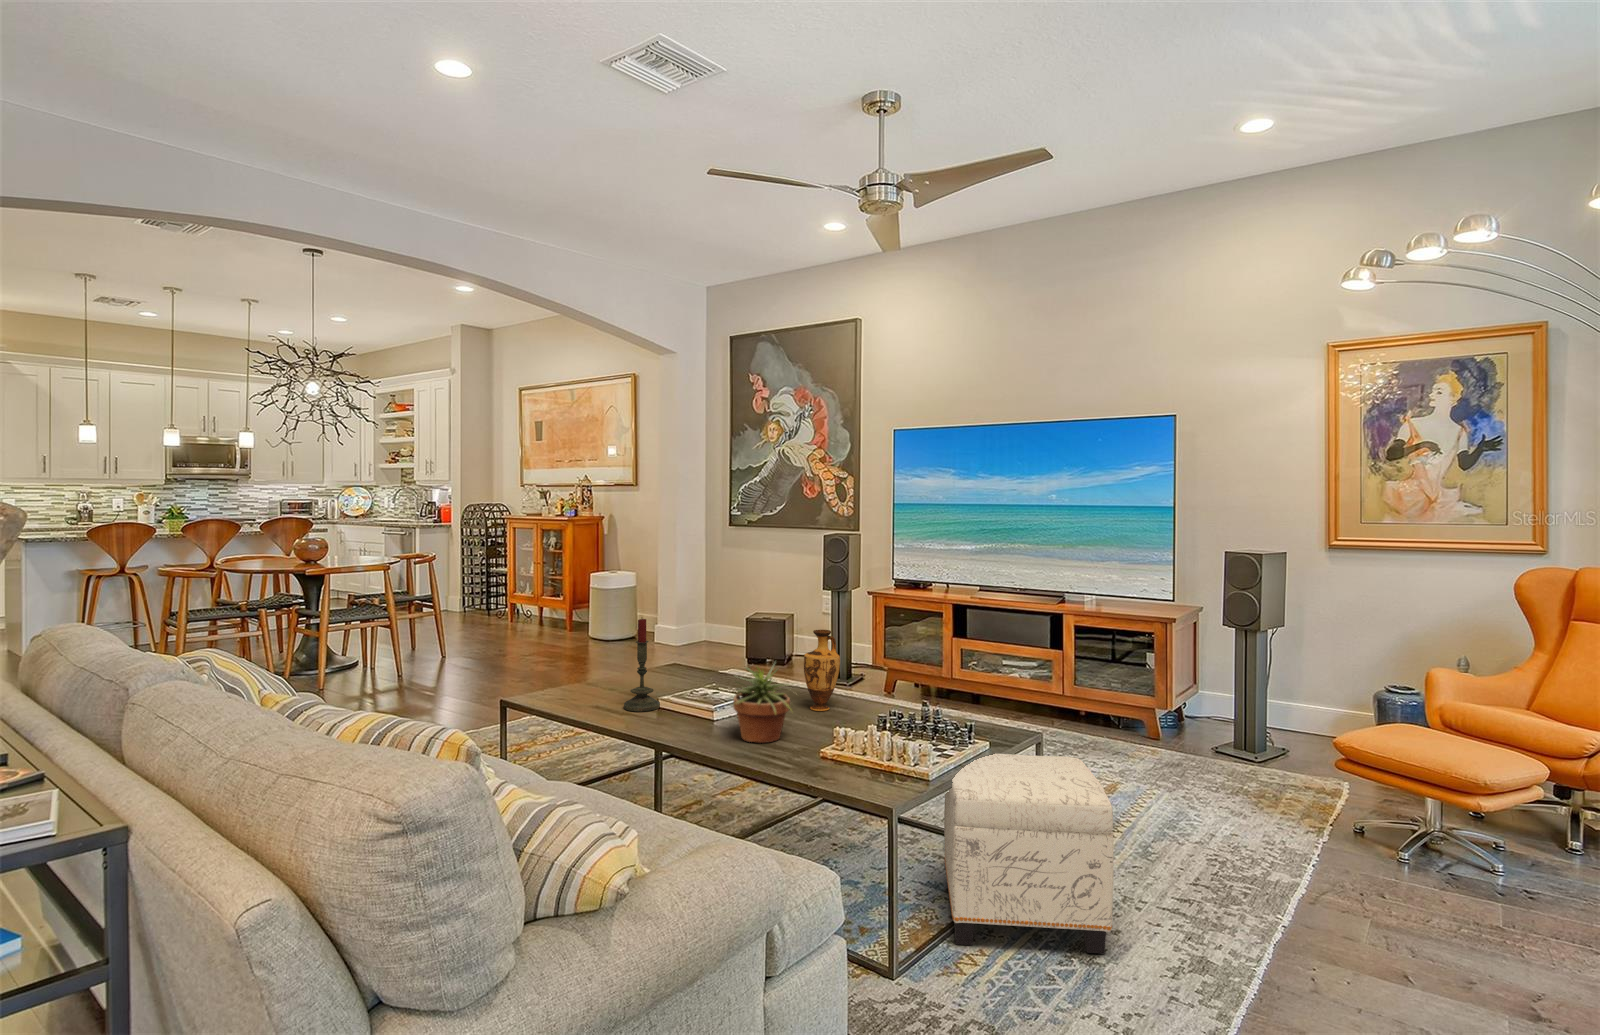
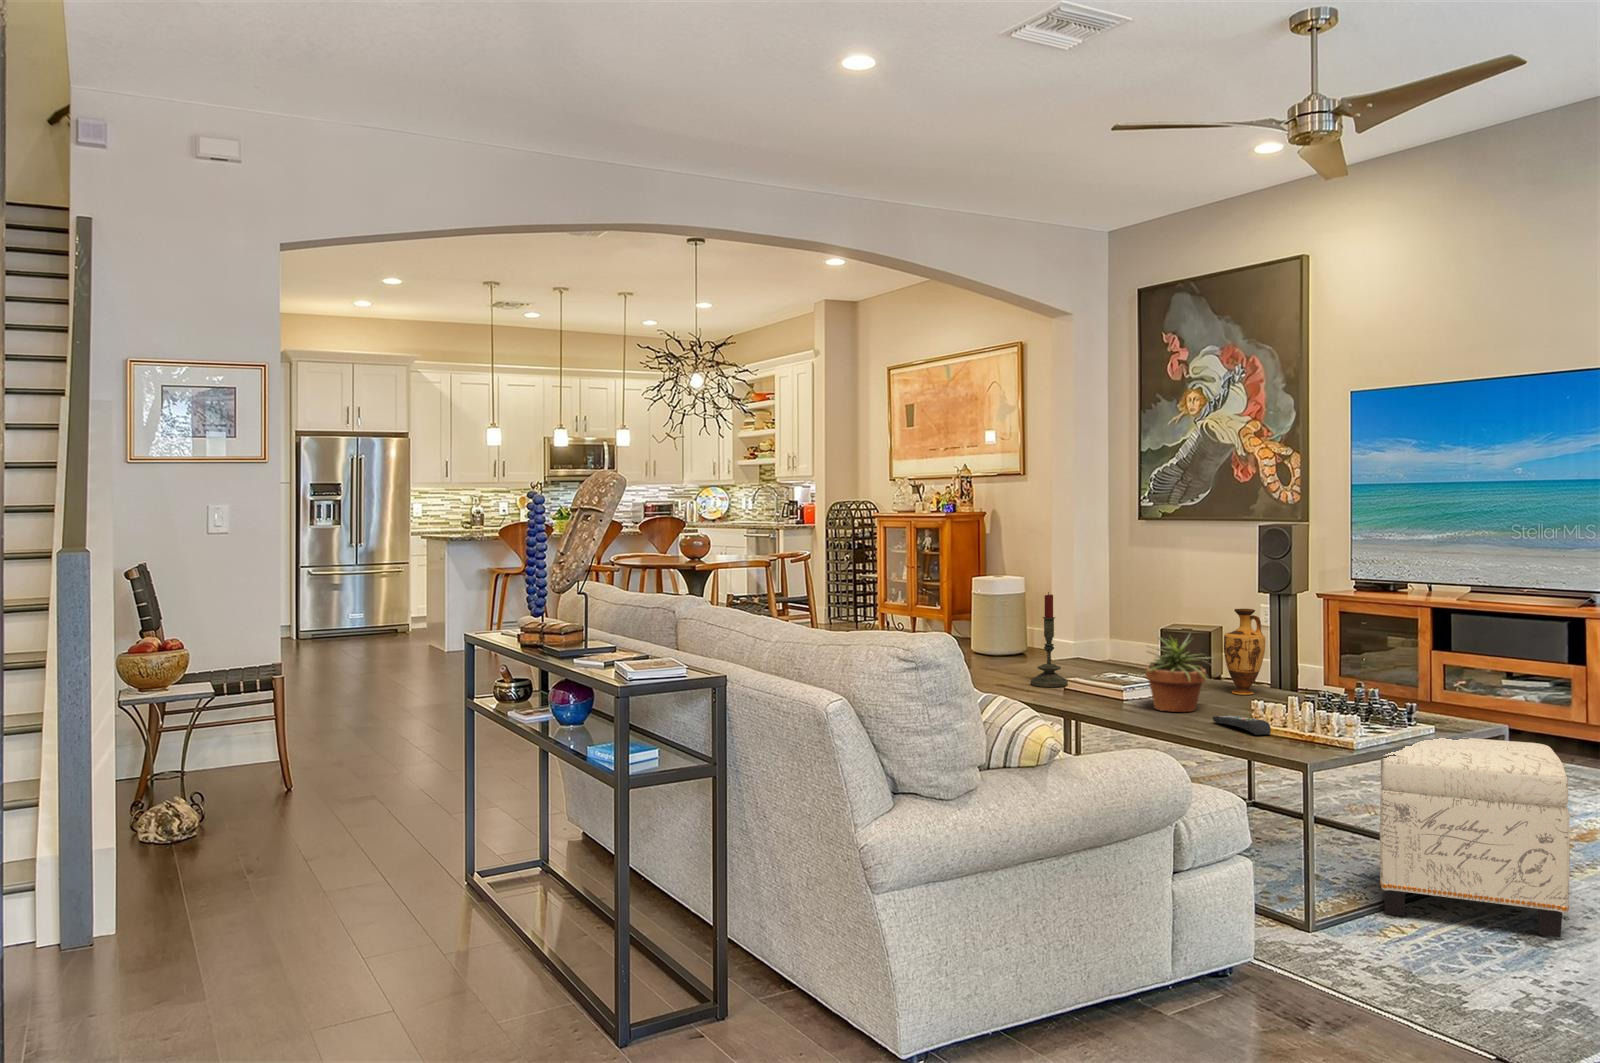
remote control: none [797,748,853,774] -> present [1213,715,1271,735]

